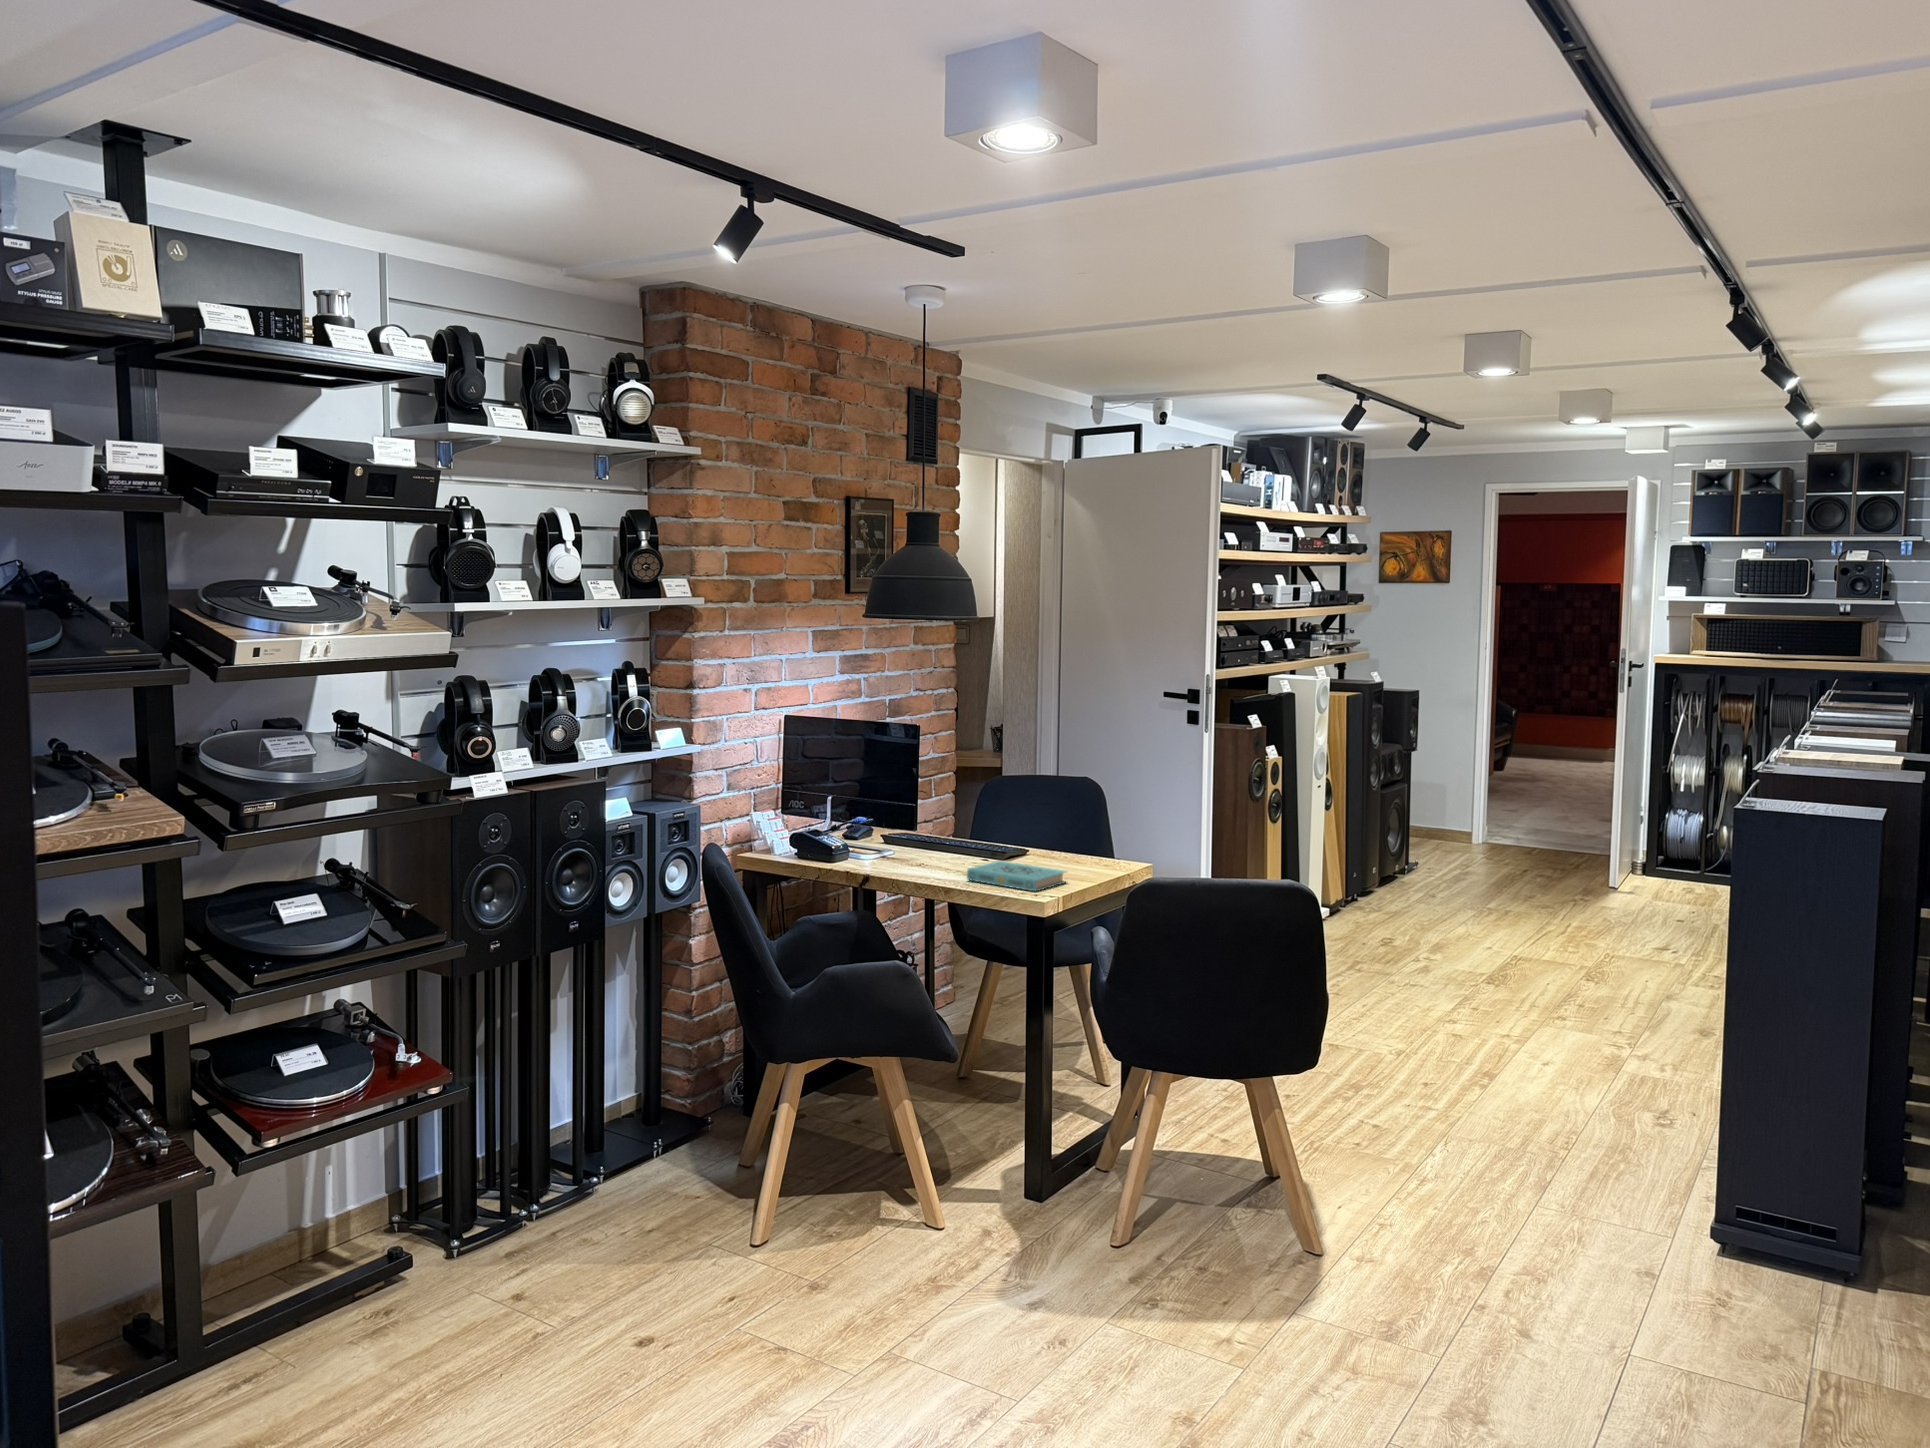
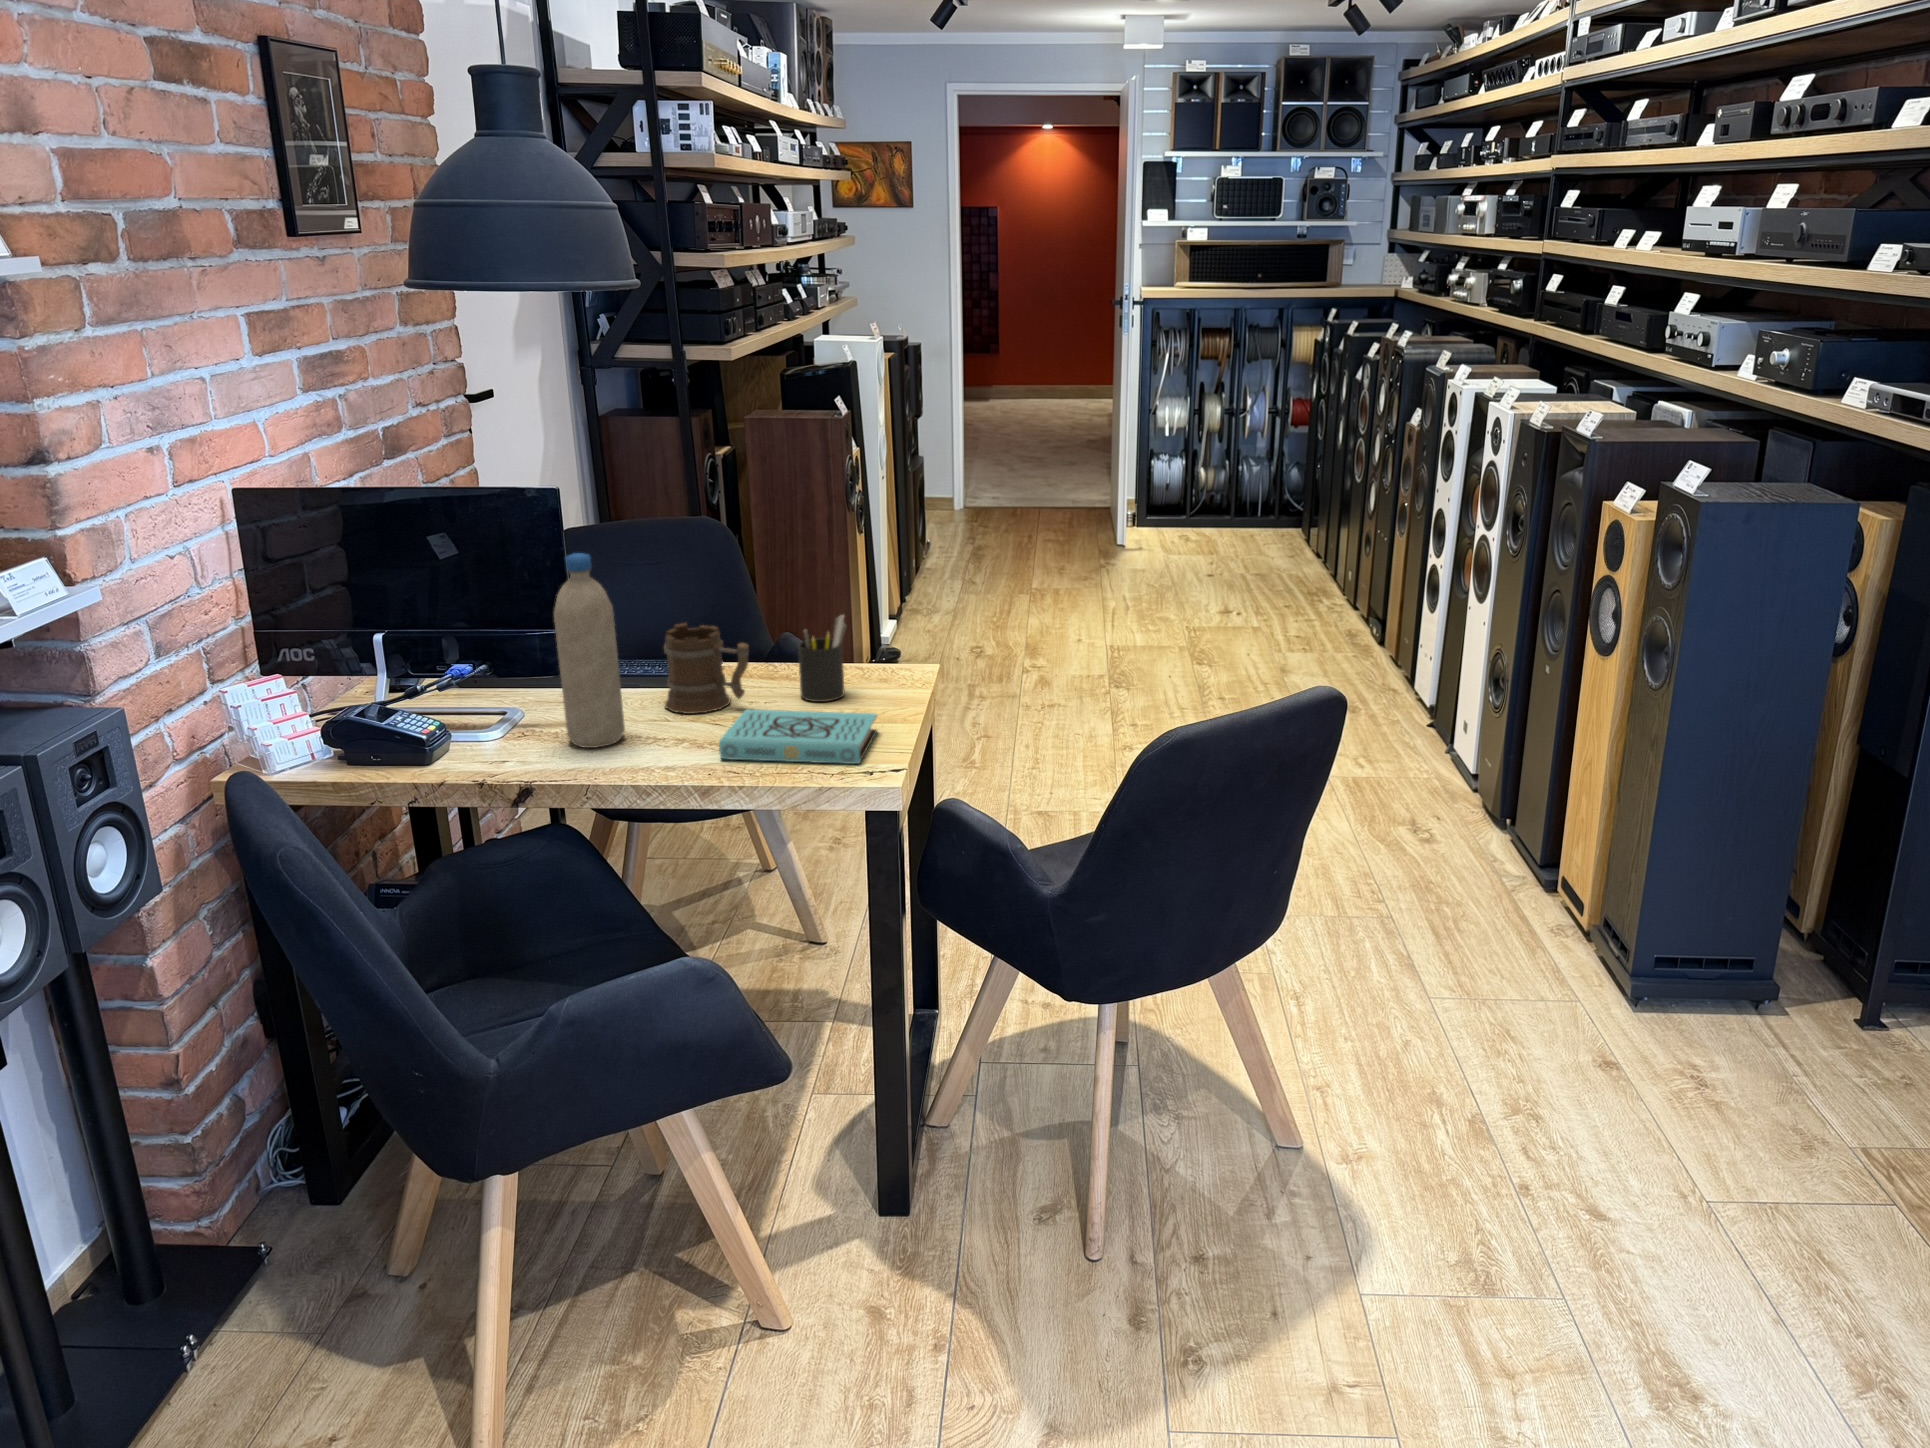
water bottle: none [902,757,935,869] -> present [554,553,625,748]
mug: none [970,812,1016,865] -> present [664,623,749,714]
pen holder: none [1048,815,1080,869] -> present [798,615,846,702]

